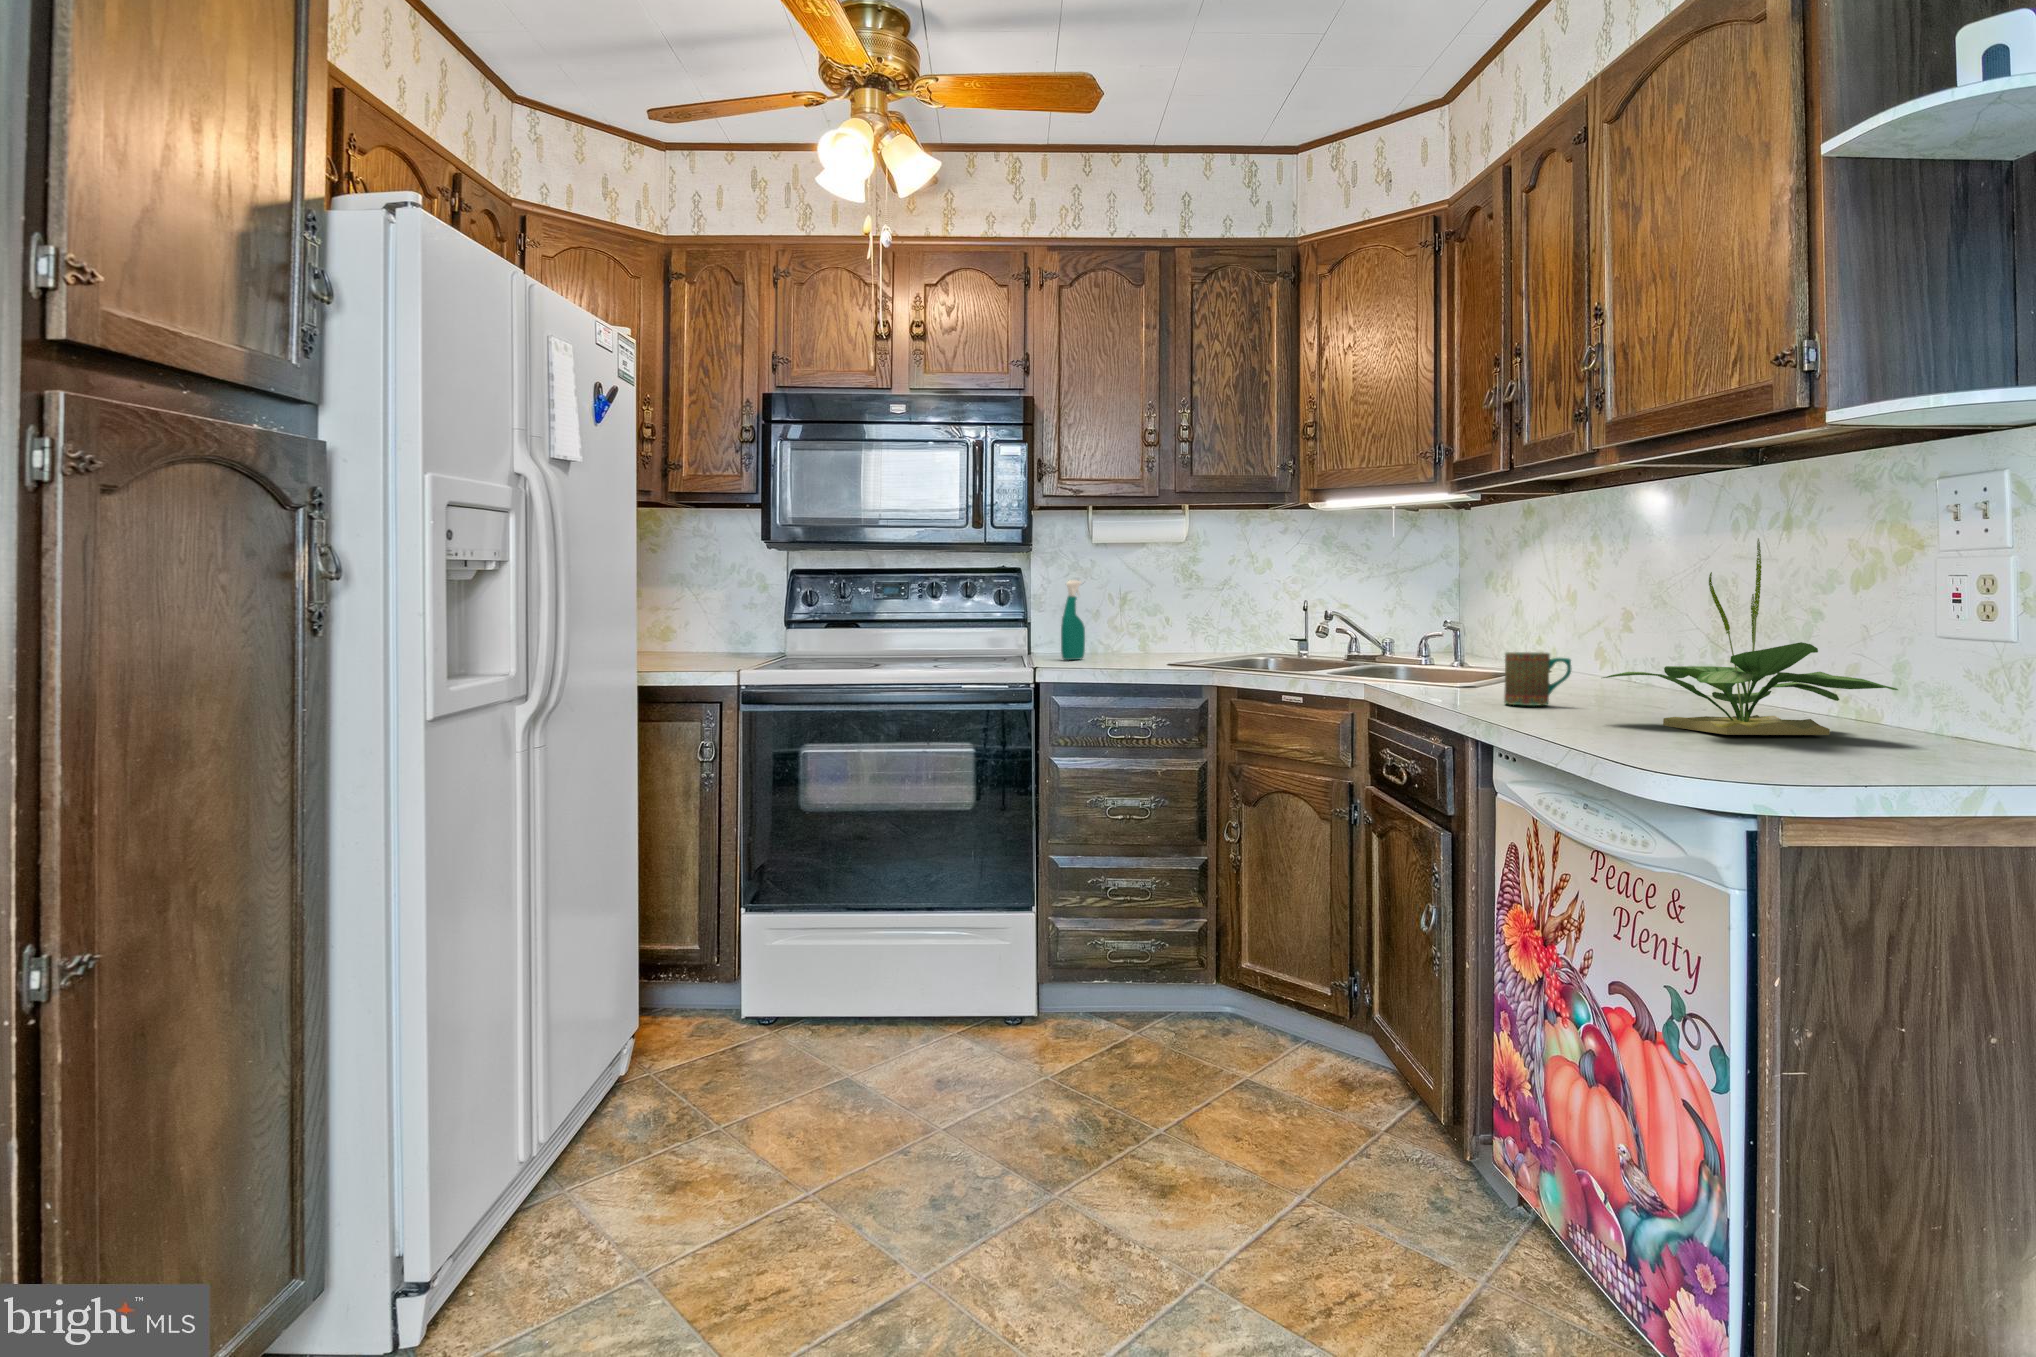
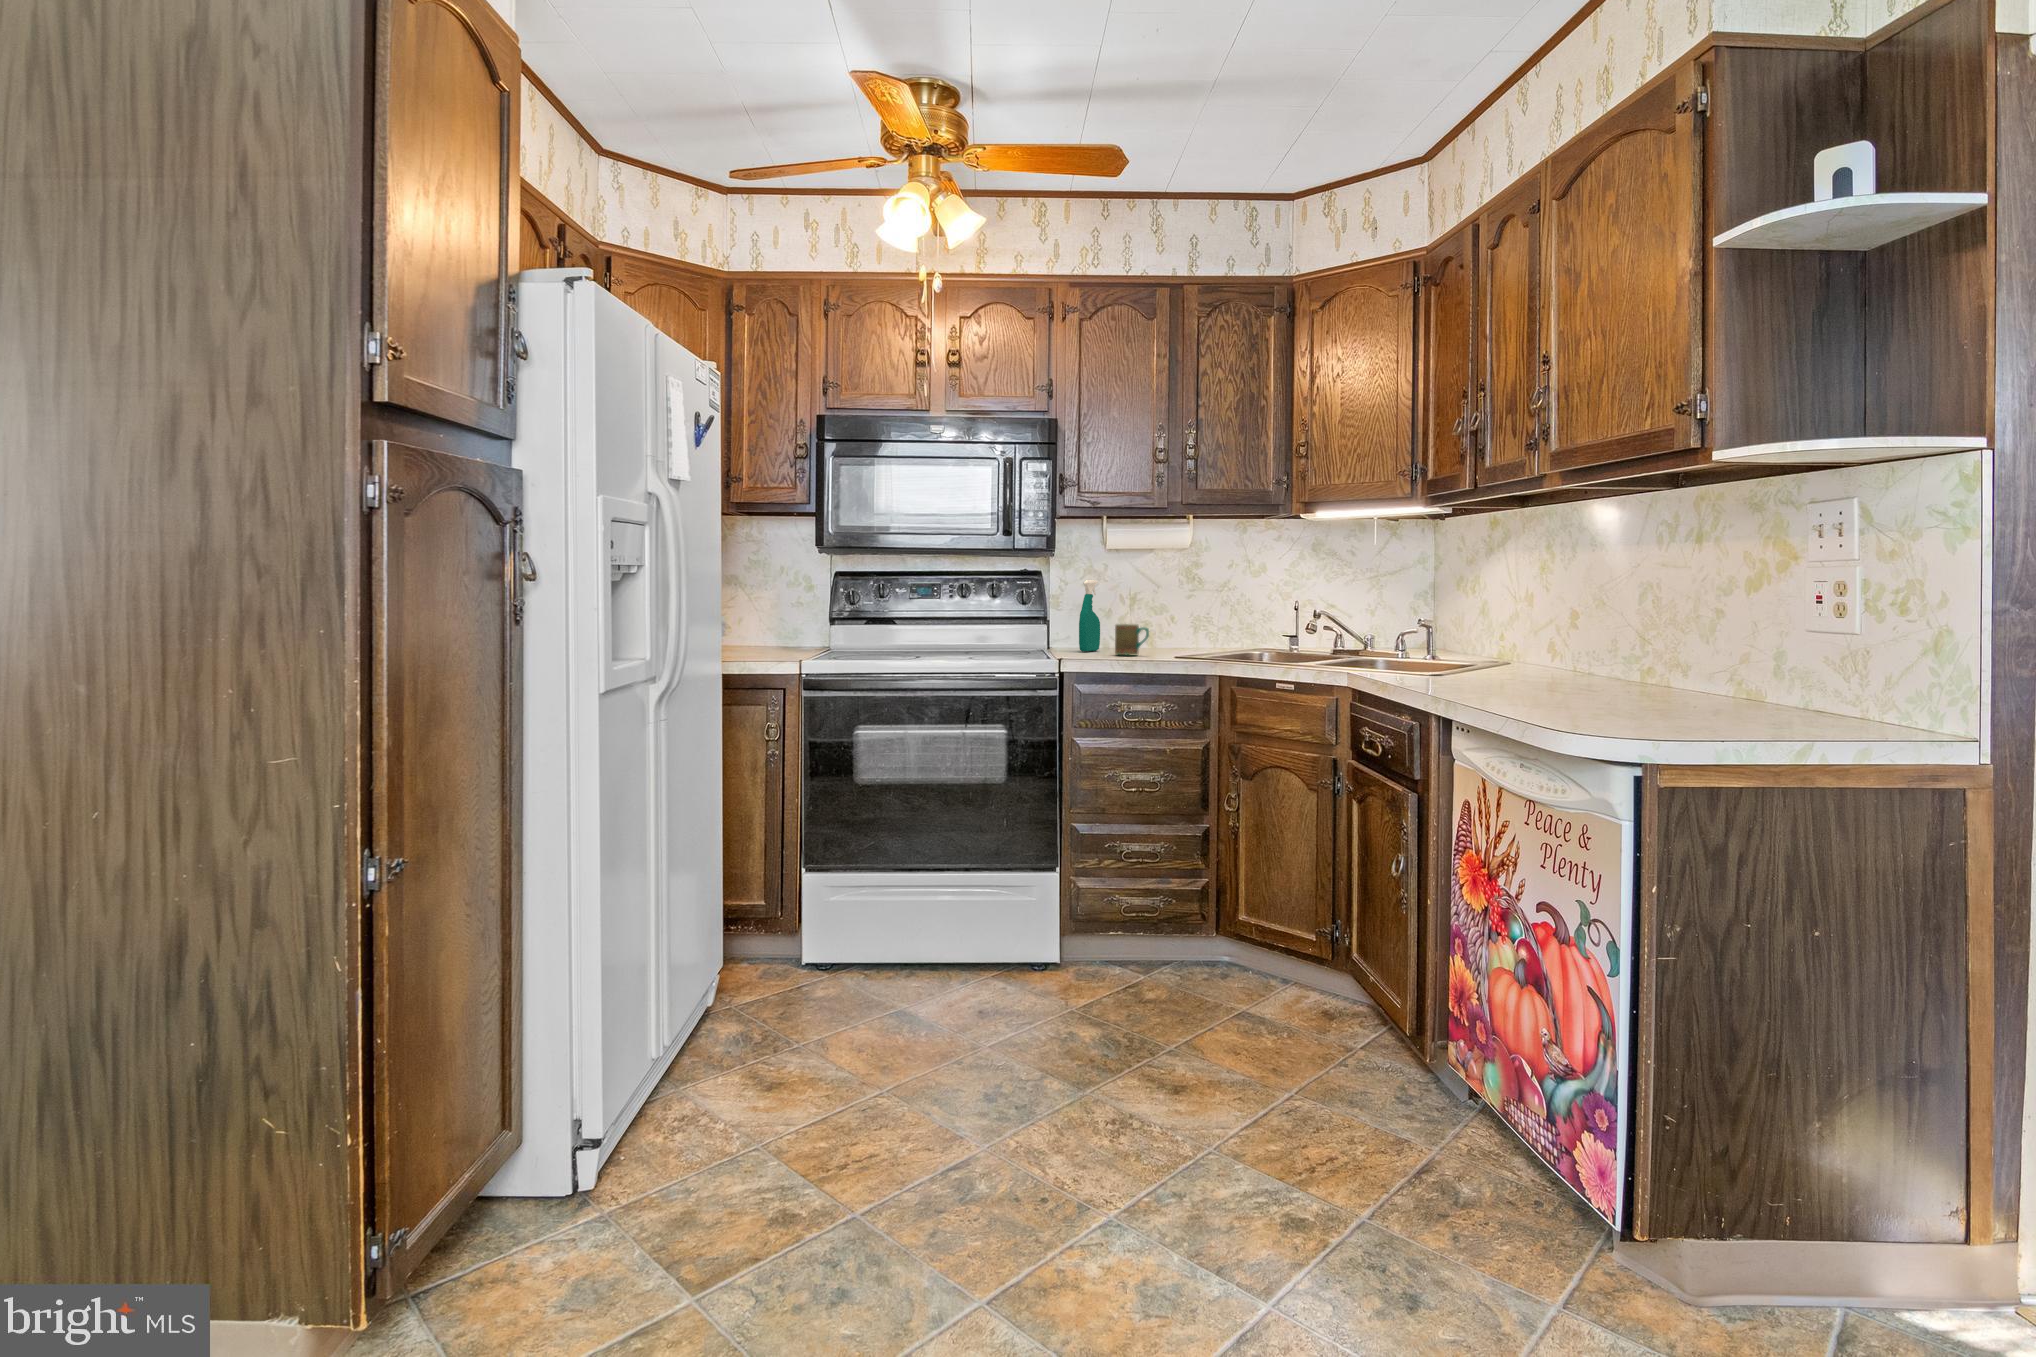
potted plant: present [1603,538,1898,735] -> none [1537,551,1763,708]
mug: present [1504,652,1571,706] -> present [1115,624,1149,655]

